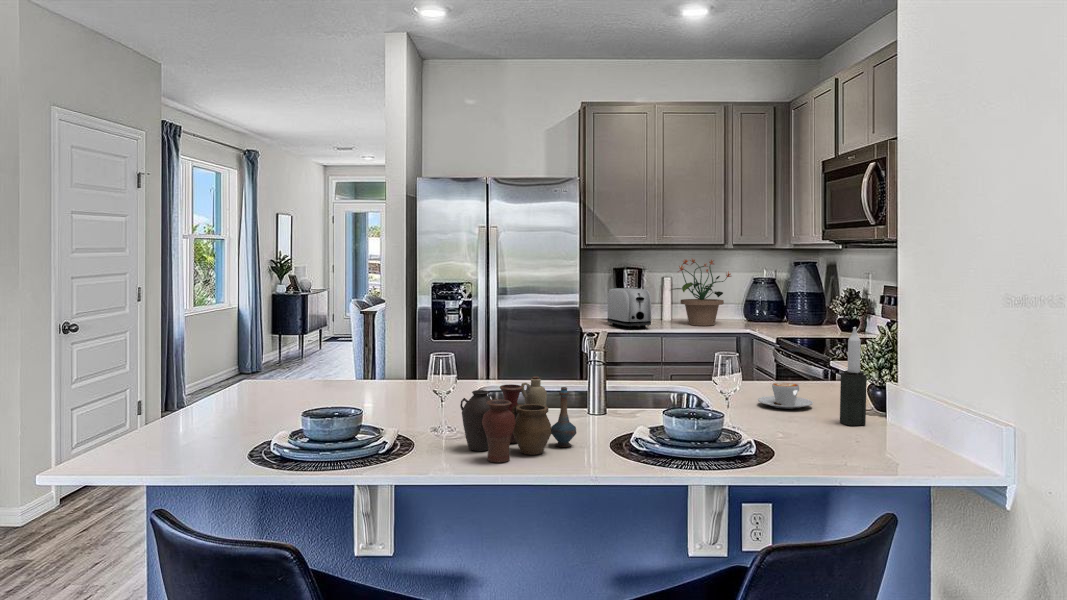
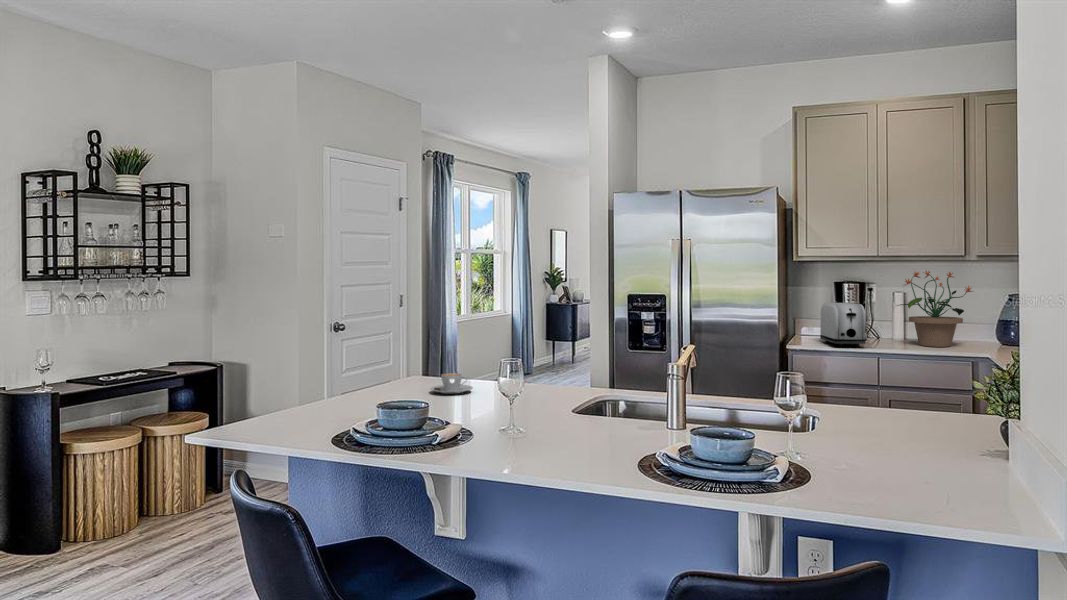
candle: present [840,327,867,426] -> none [932,352,963,467]
vase: present [460,377,576,462] -> none [498,386,605,463]
coffee cup: present [758,382,813,409] -> present [430,373,473,394]

